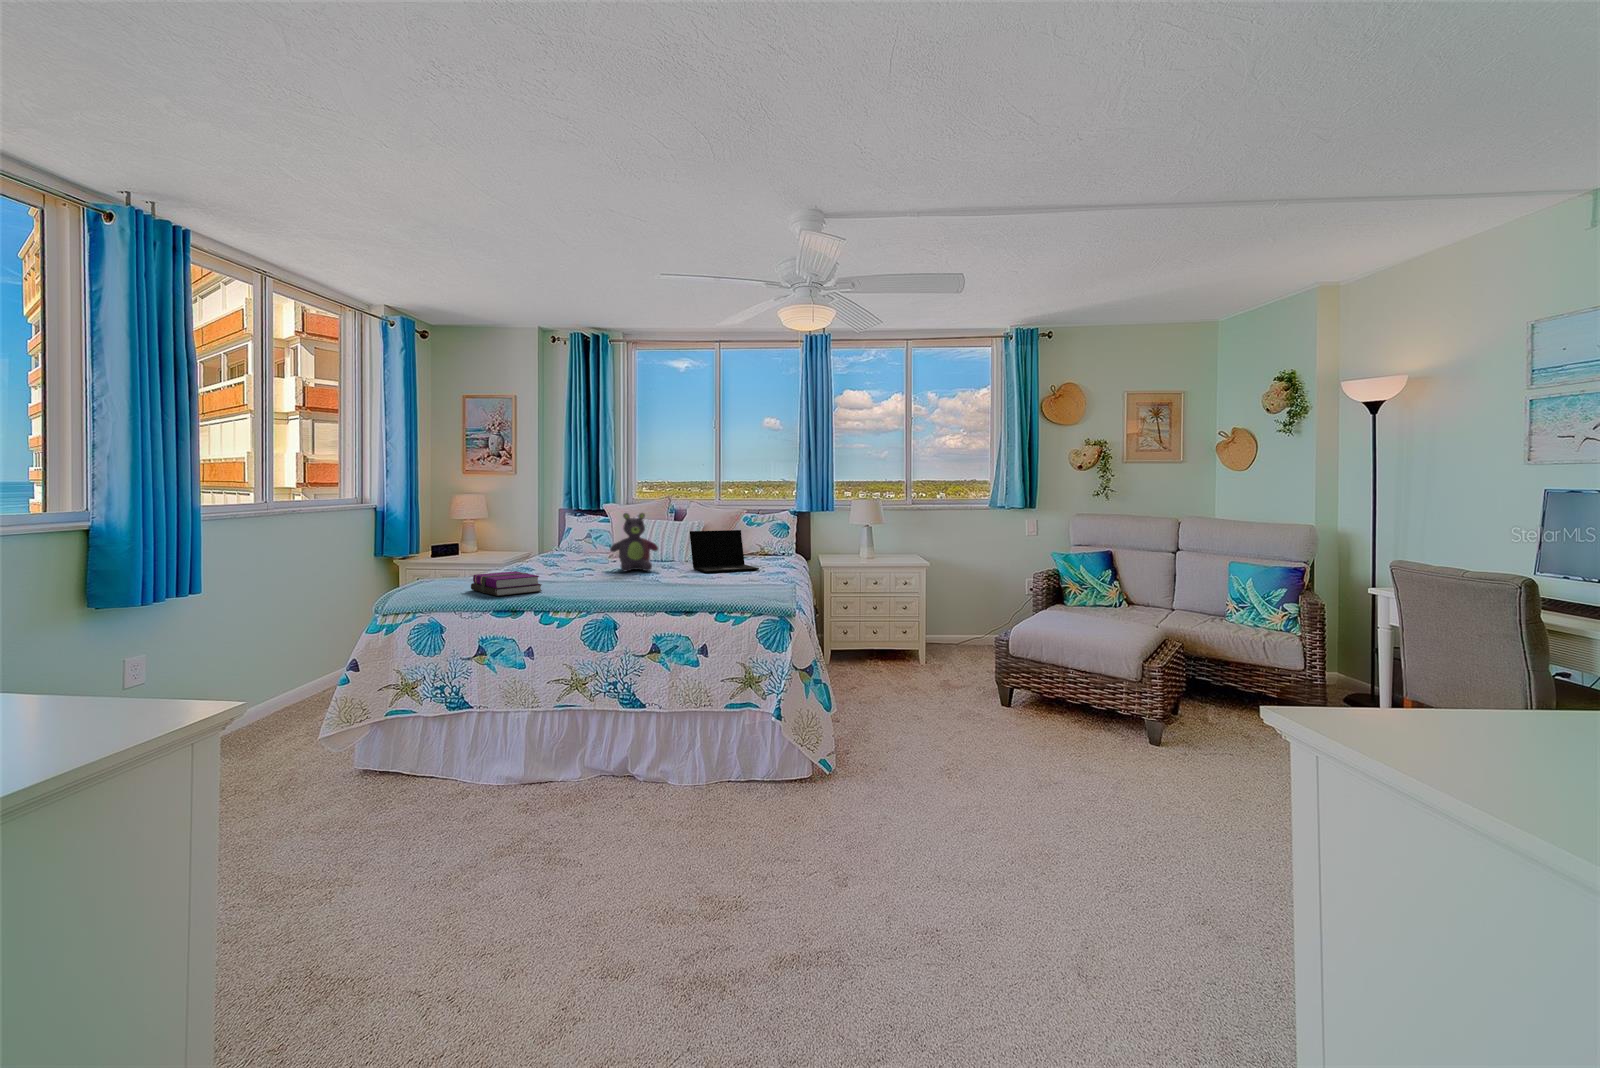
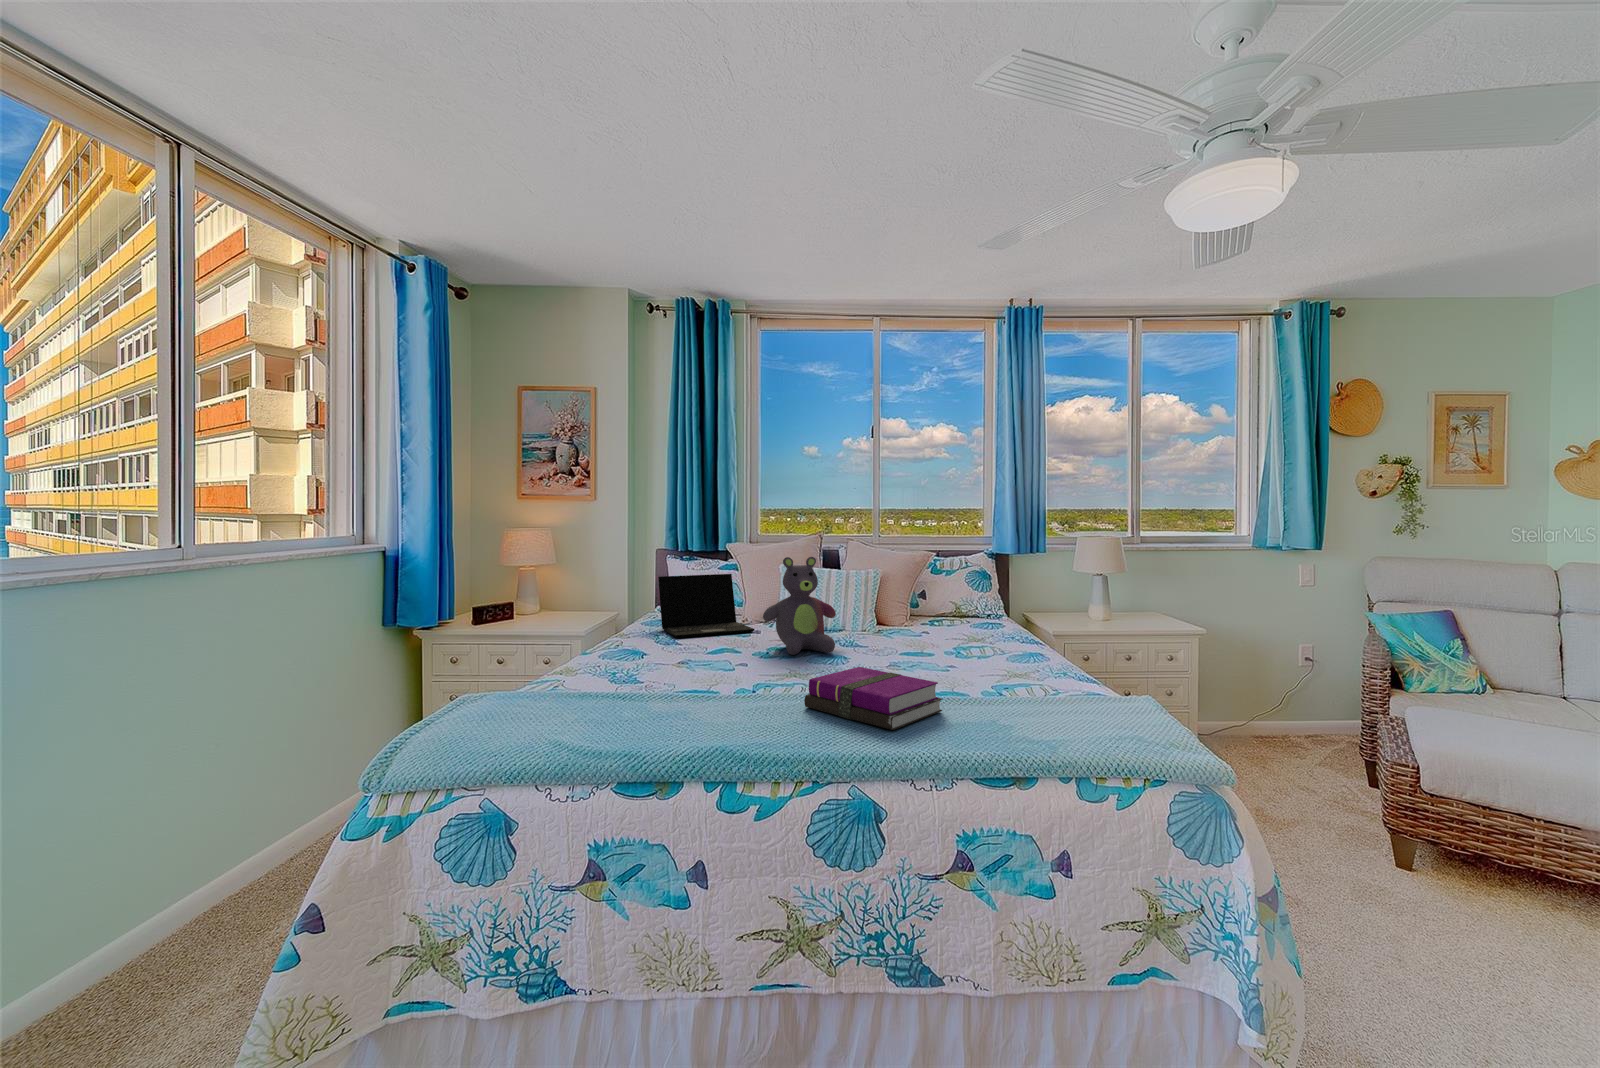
laptop: present [690,530,759,573] -> present [658,574,754,638]
notebook: present [471,571,542,596] -> present [804,667,942,730]

